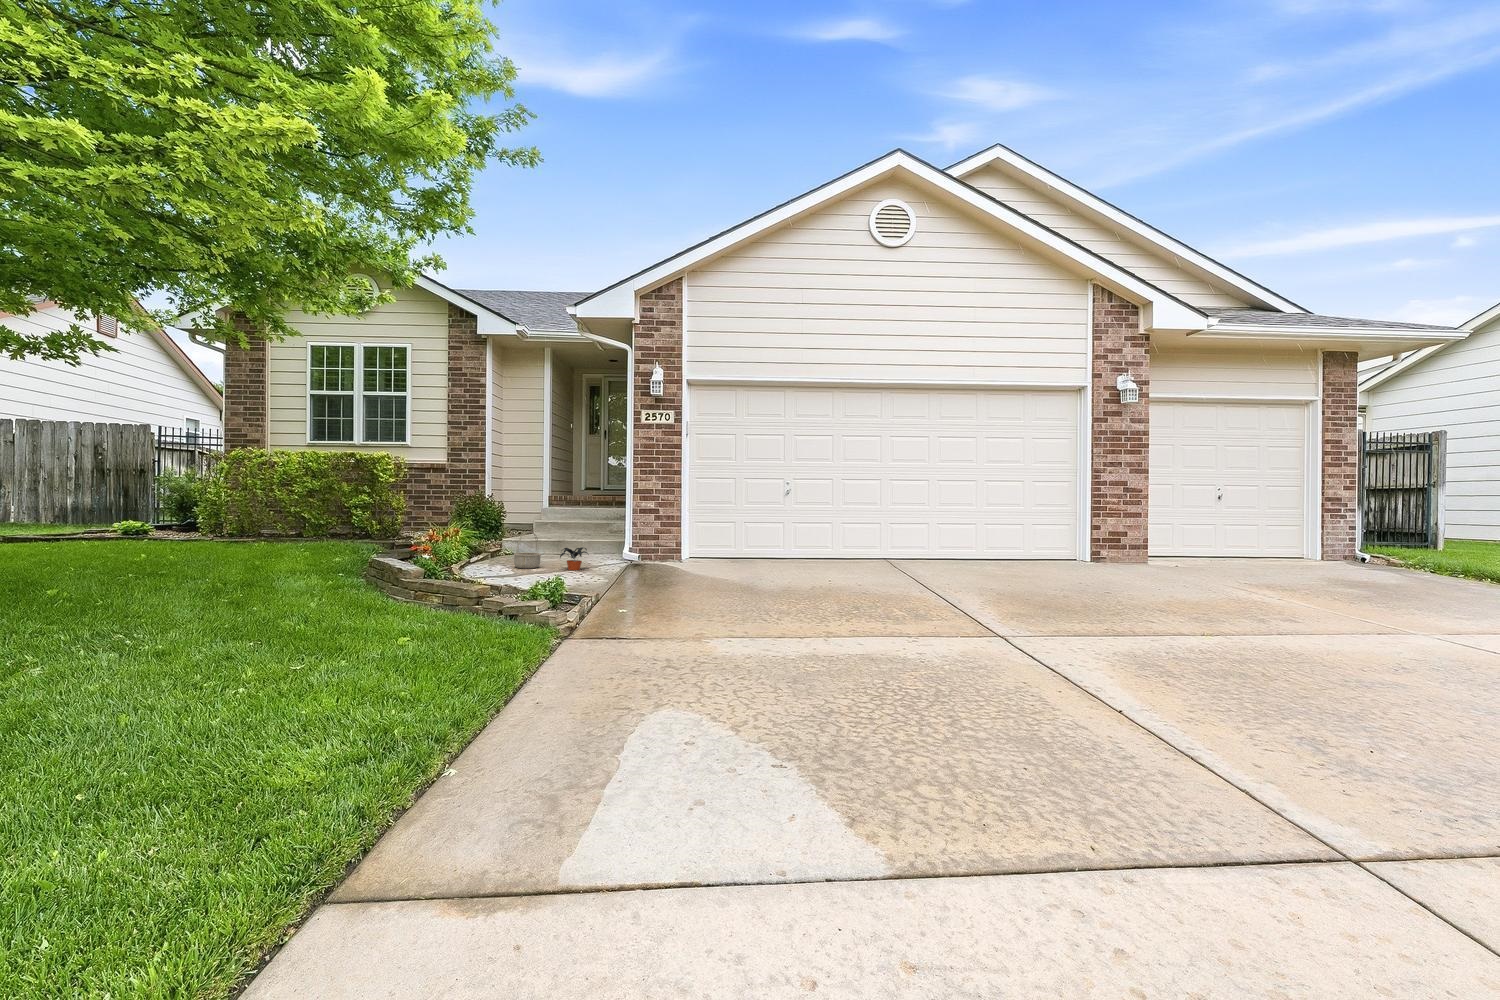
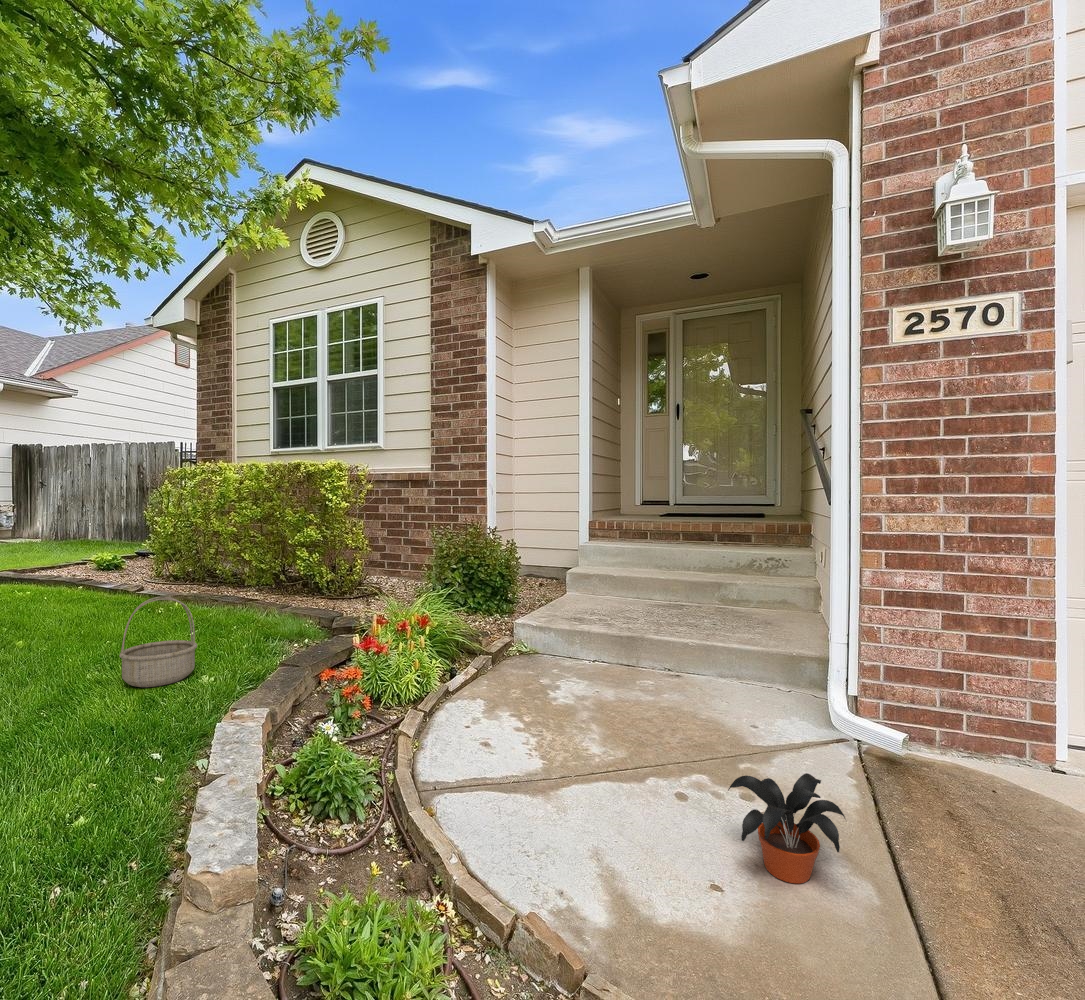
basket: present [514,531,541,569] -> present [119,596,197,687]

